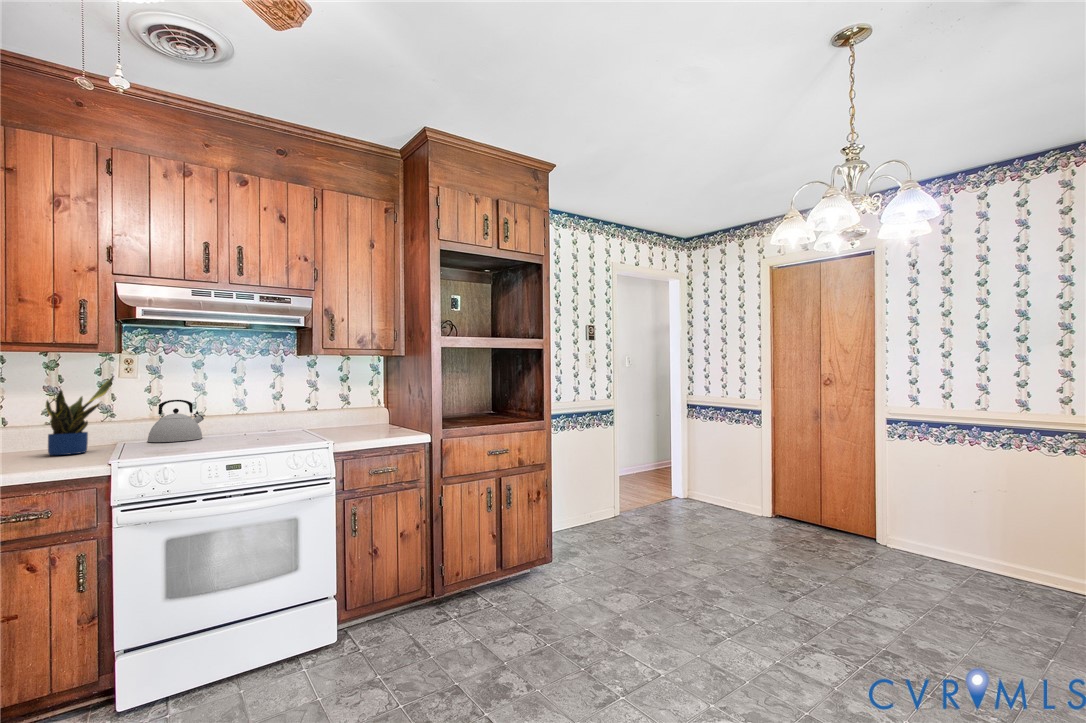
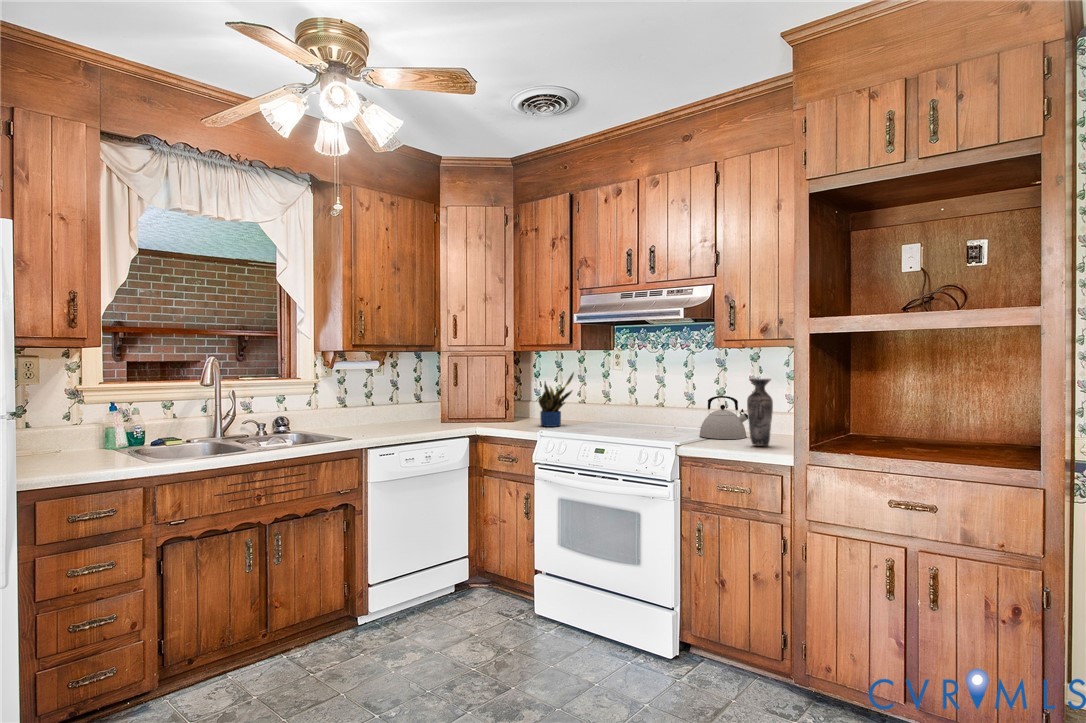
vase: none [374,376,394,431] -> present [747,378,773,446]
kettle: present [148,400,204,442] -> present [700,396,748,439]

